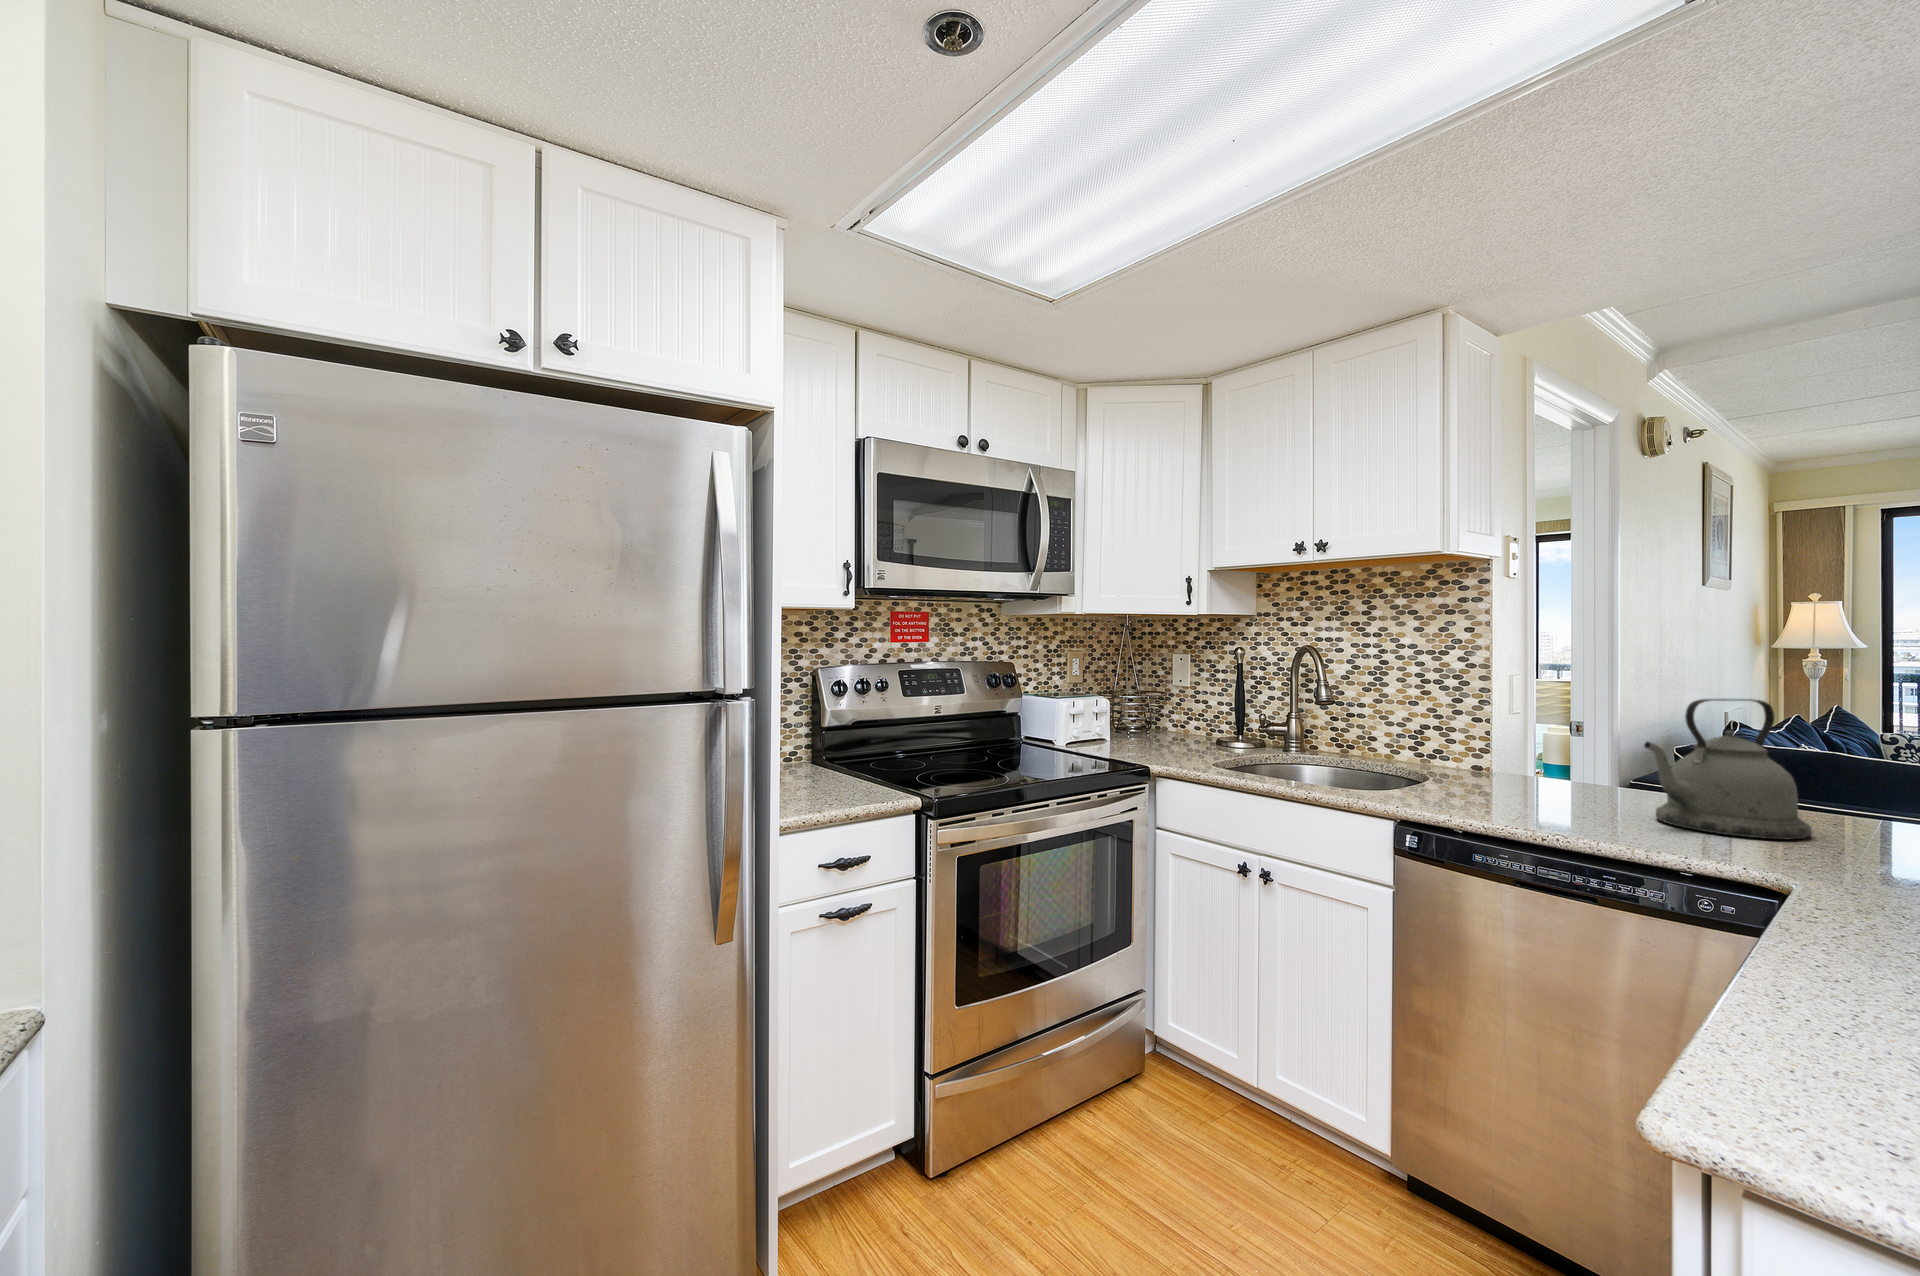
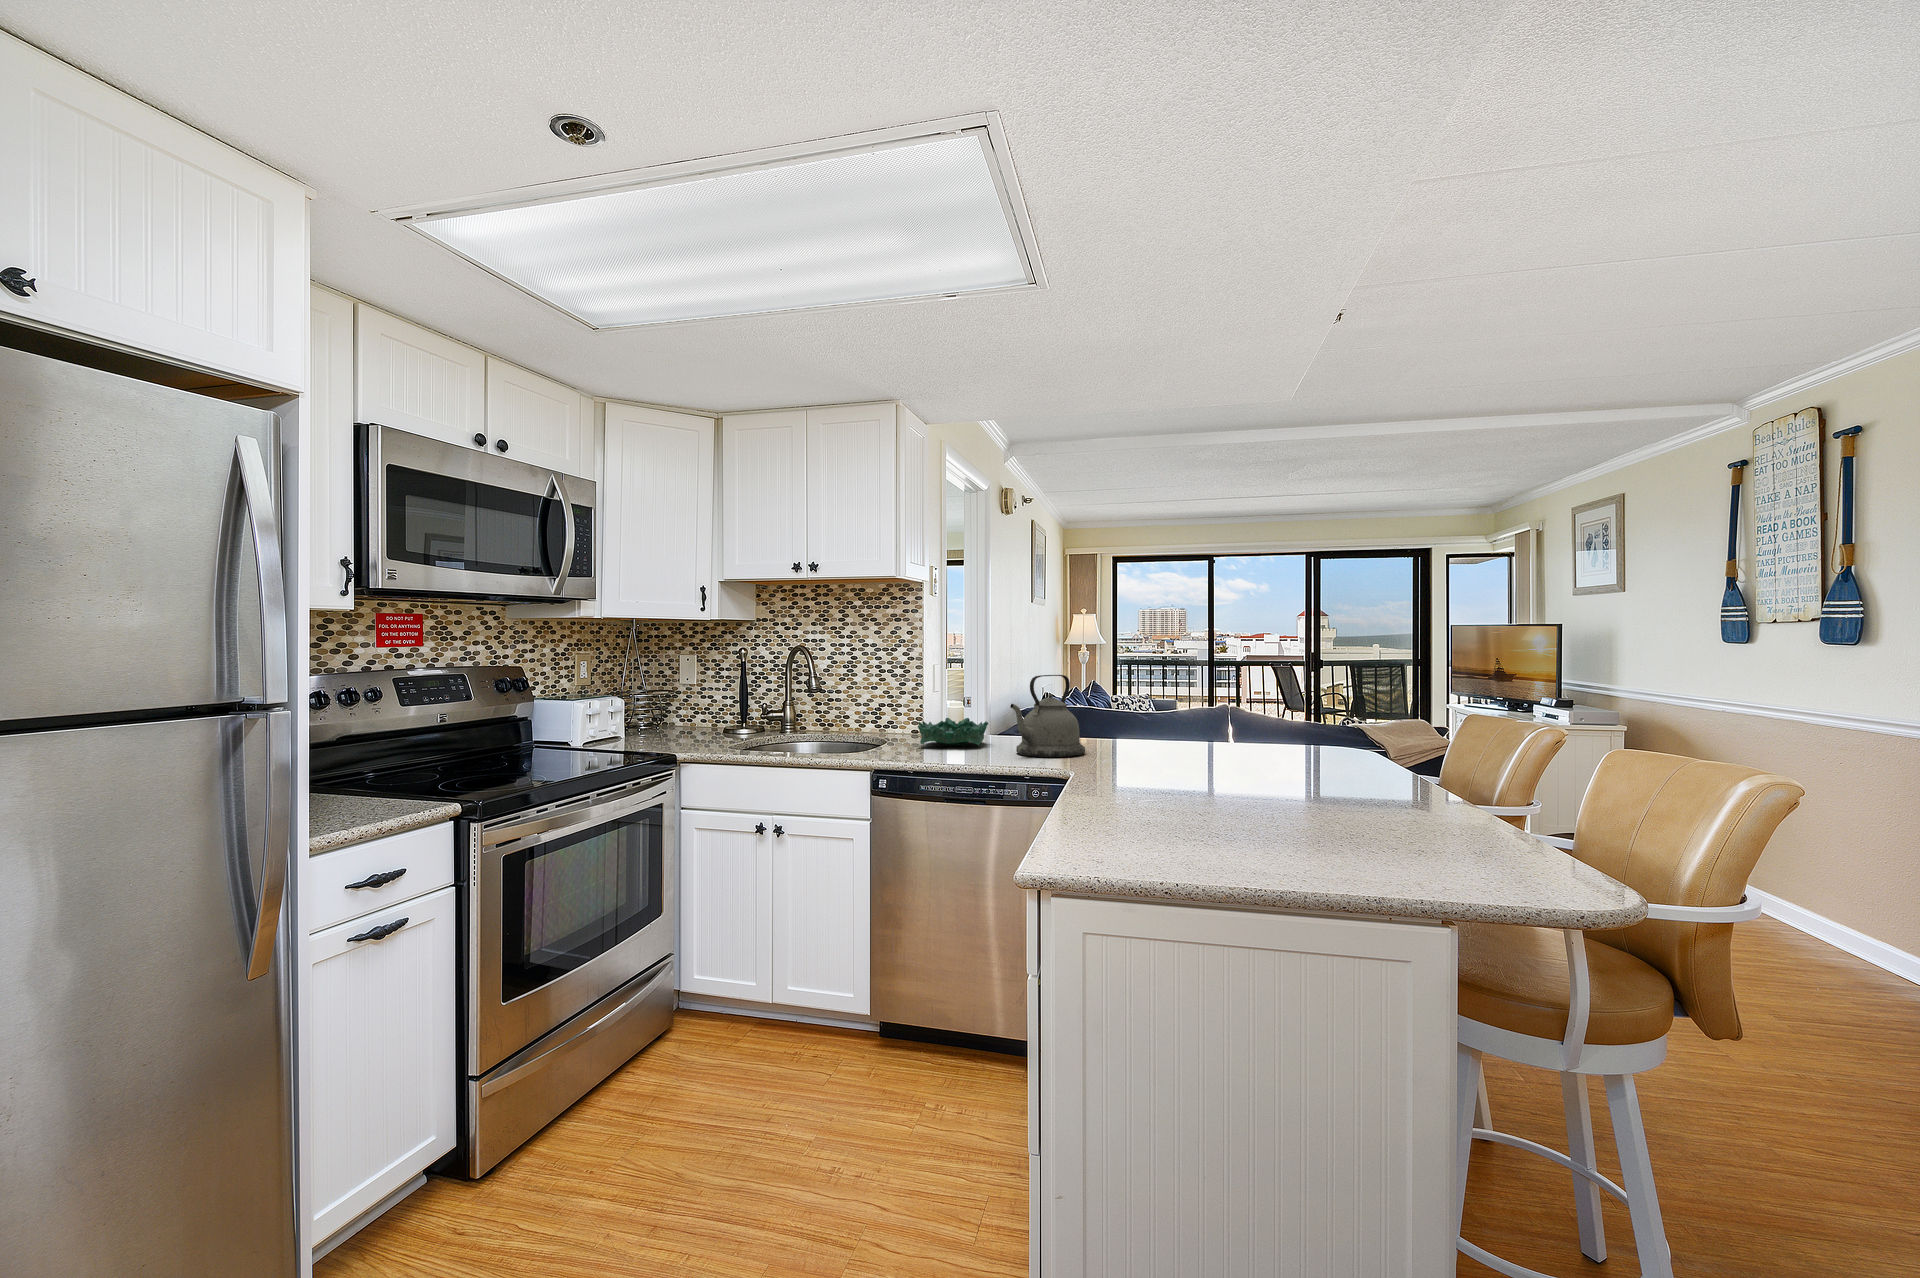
decorative bowl: none [1475,751,1600,798] -> present [918,718,988,746]

